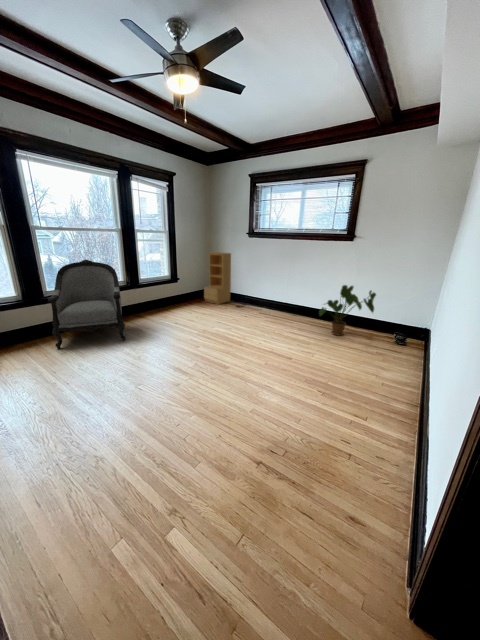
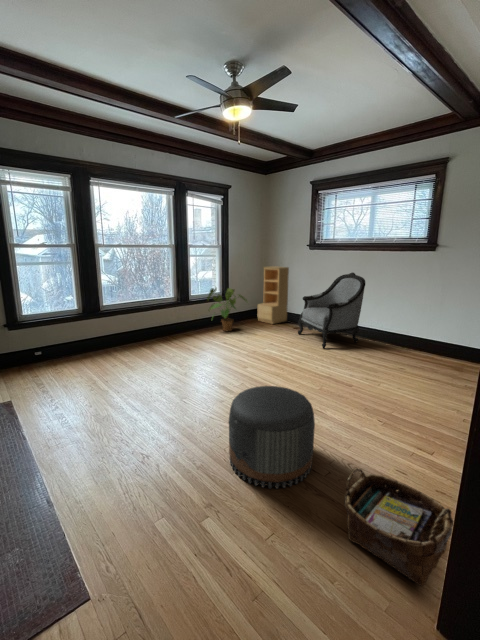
armchair: present [48,260,126,348] -> present [298,272,365,349]
house plant: present [319,285,376,336] -> present [207,288,247,331]
pouf: none [190,373,274,479] -> present [229,386,315,488]
woven basket: none [312,454,412,568] -> present [345,468,453,586]

